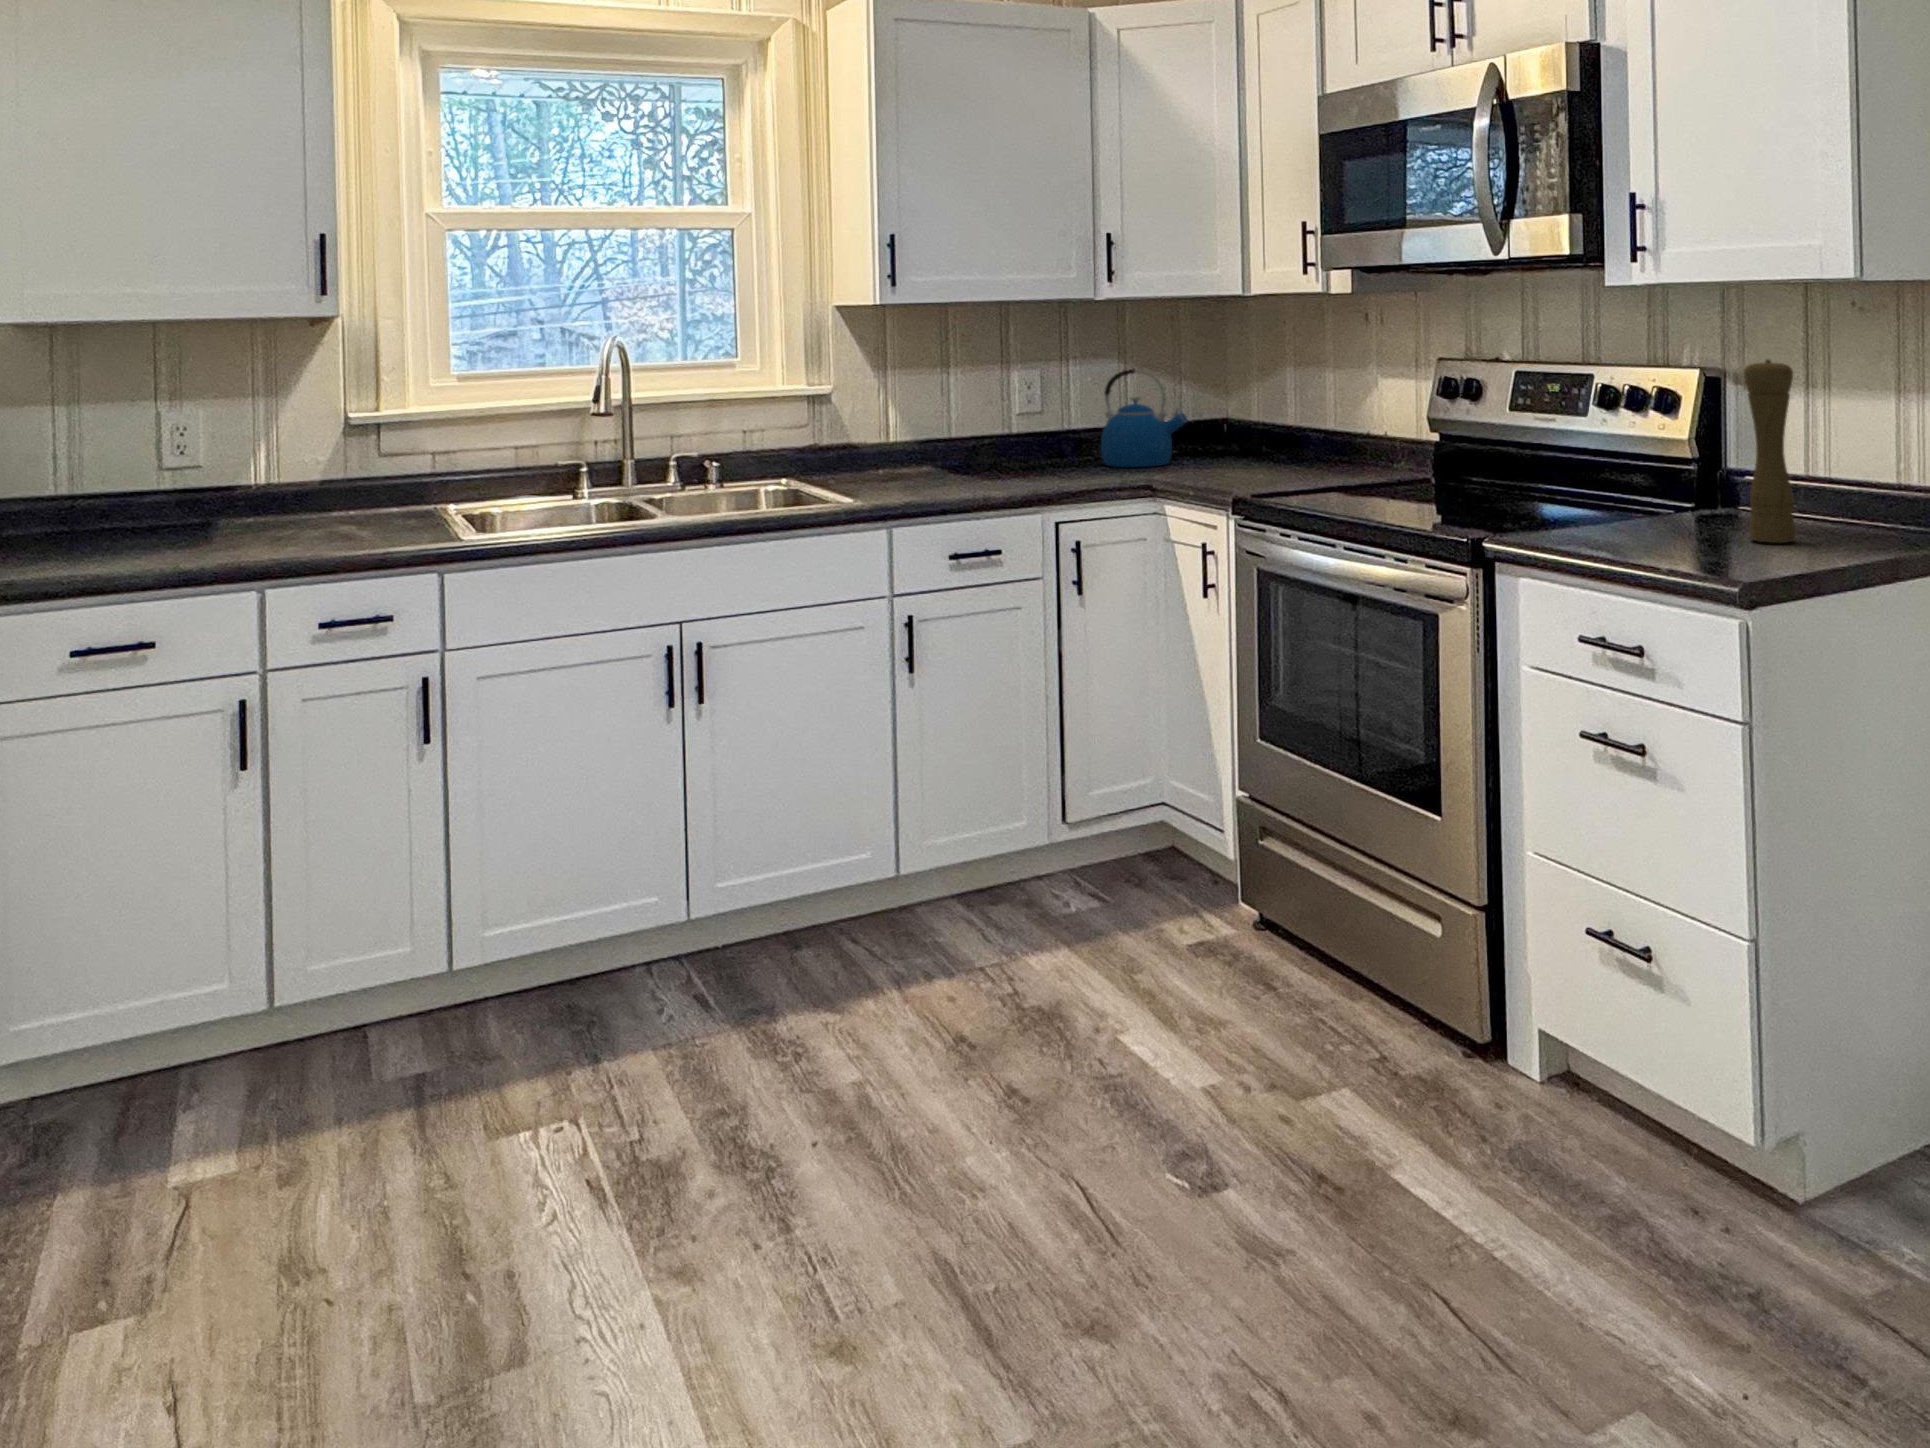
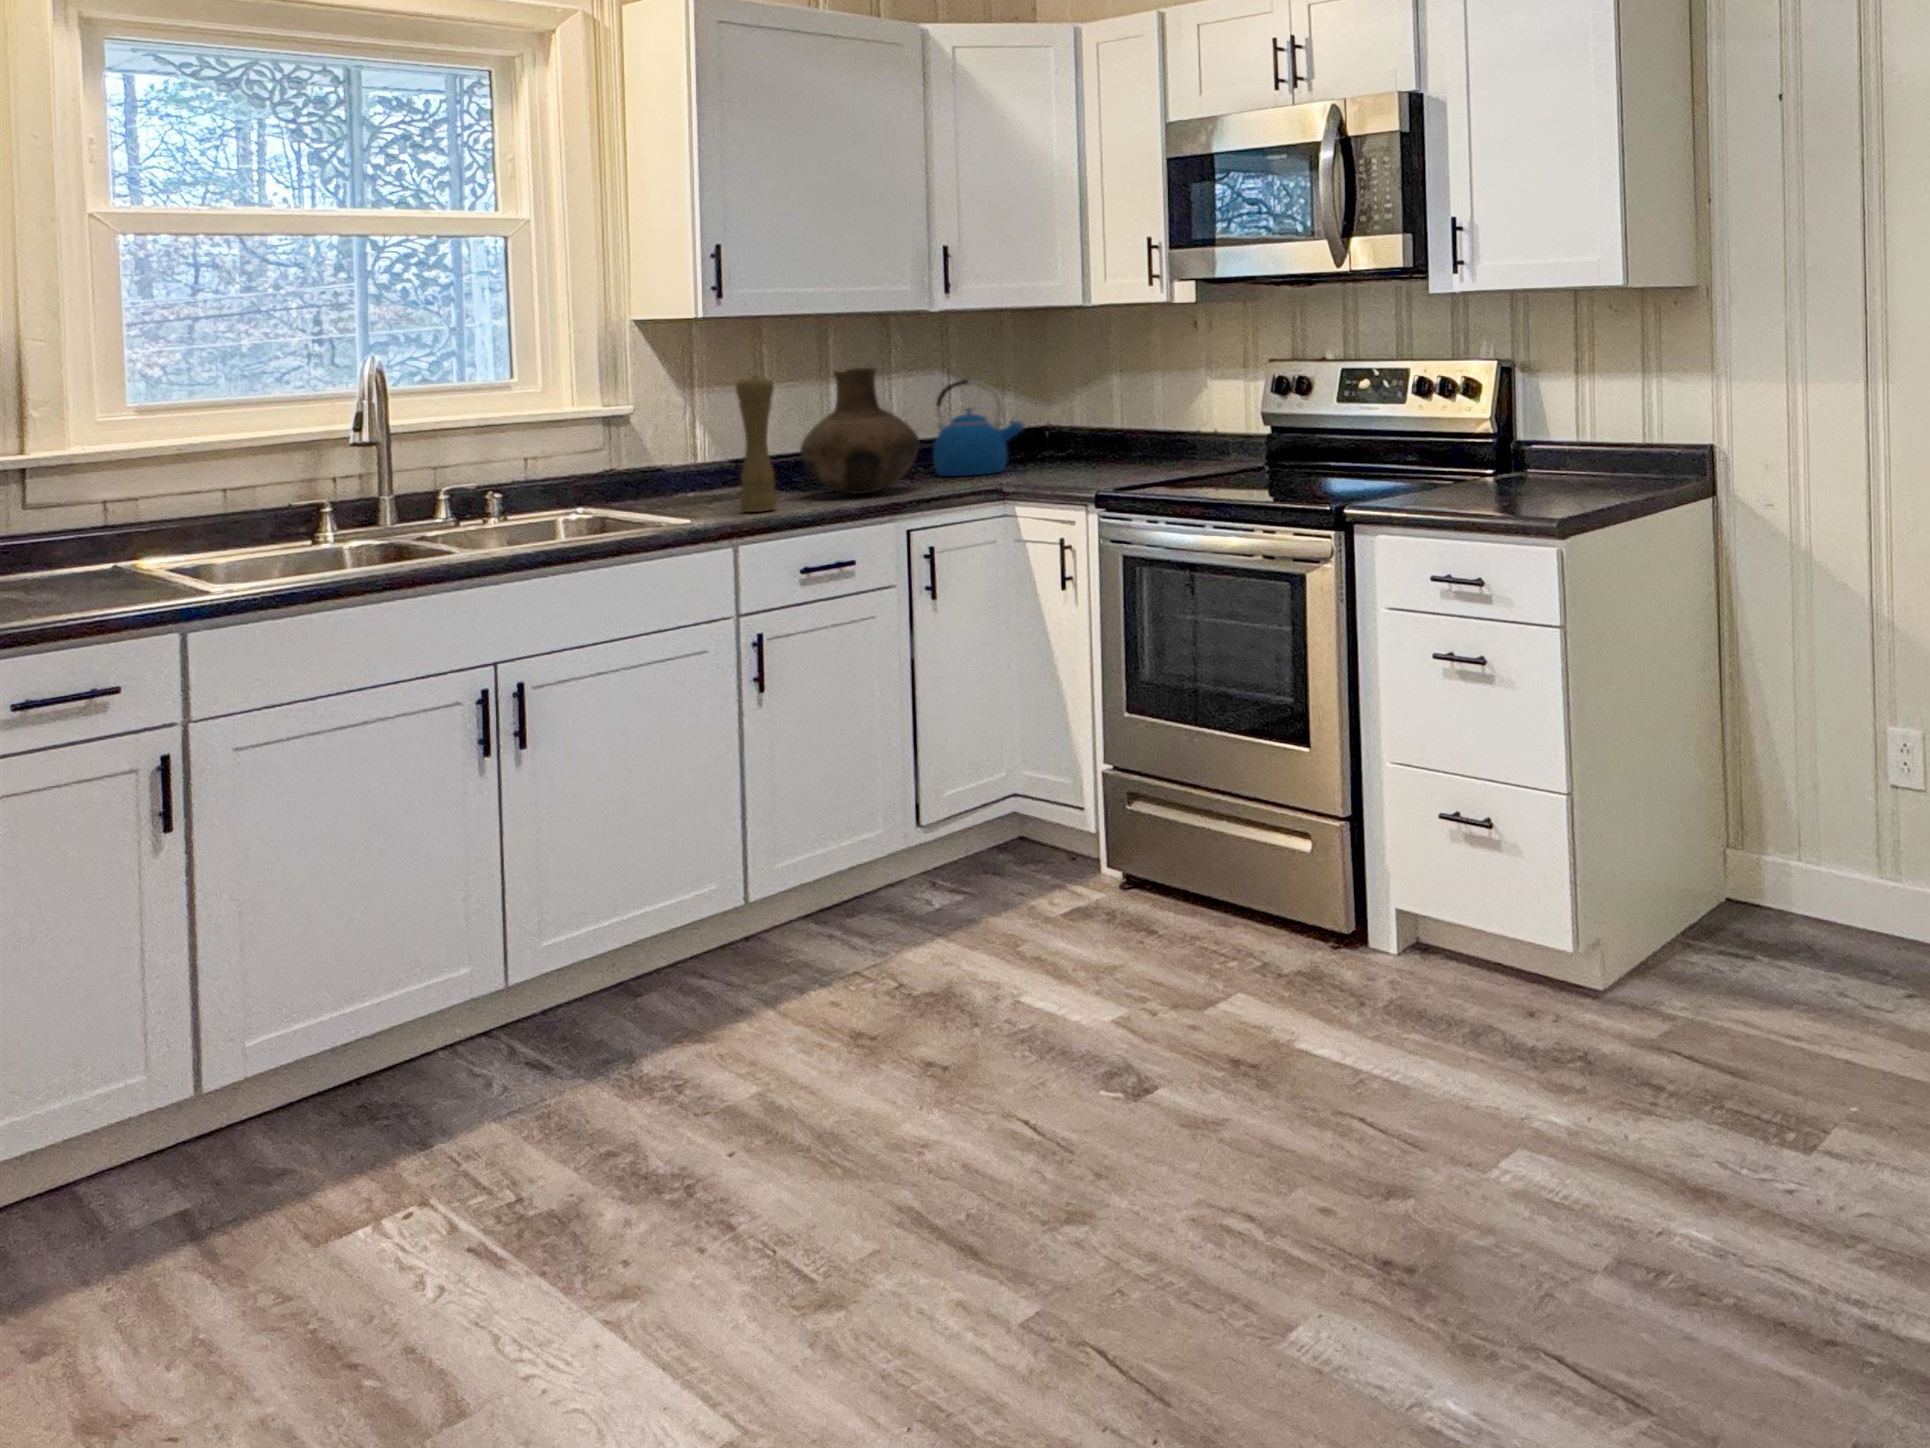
vase: none [967,355,1076,481] -> present [800,368,919,494]
pepper mill: present [1744,360,1795,543] -> present [736,376,776,512]

